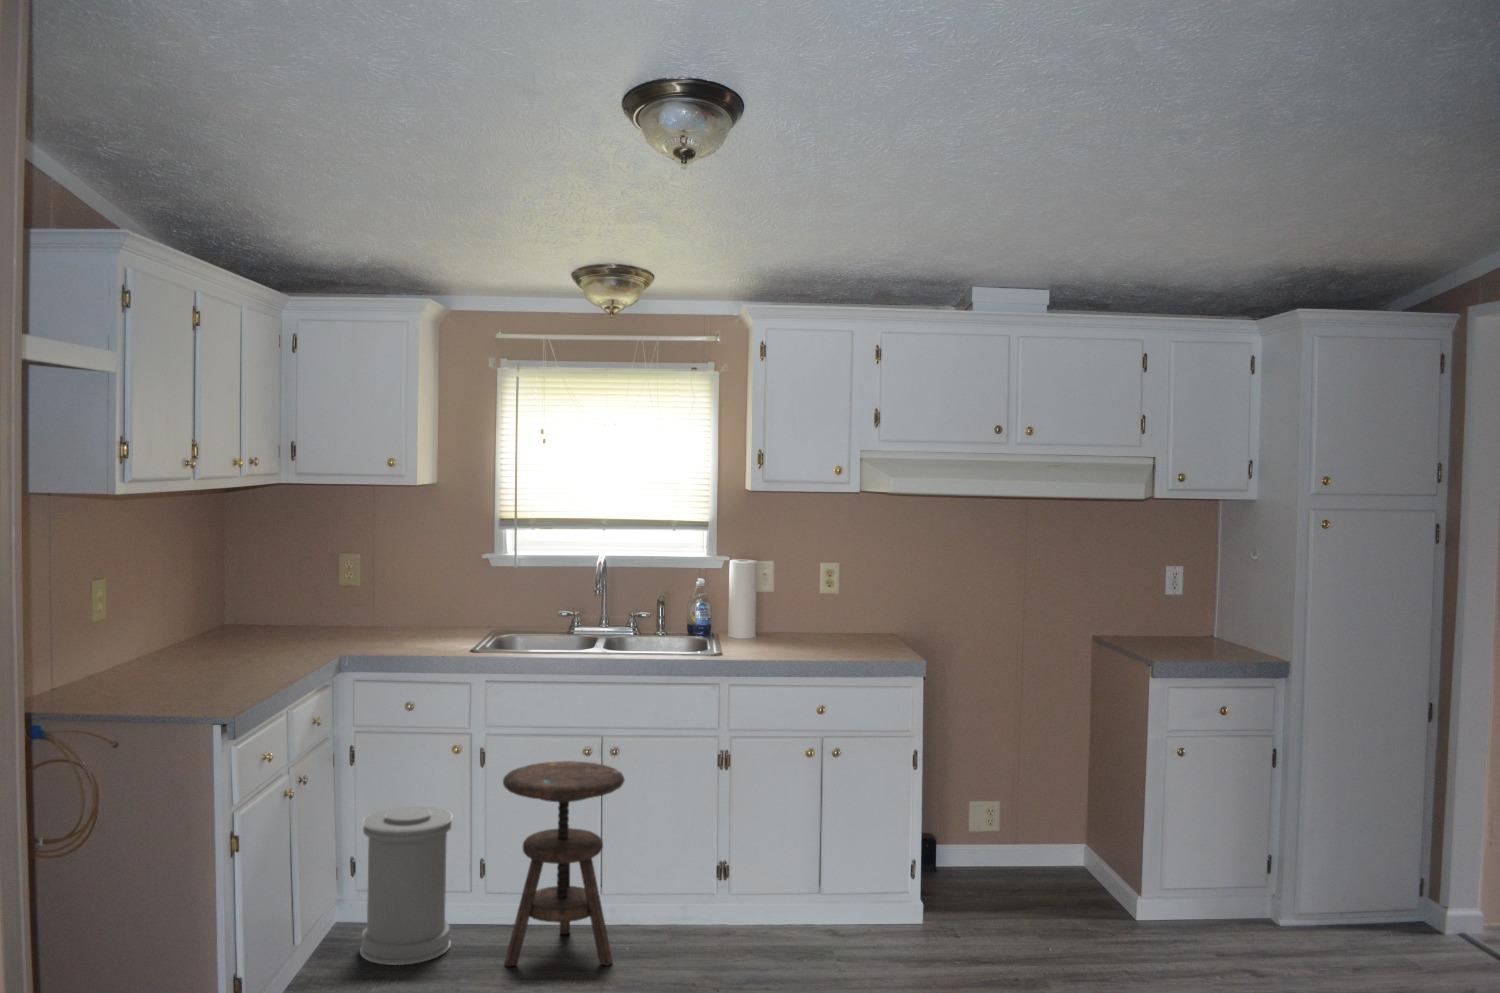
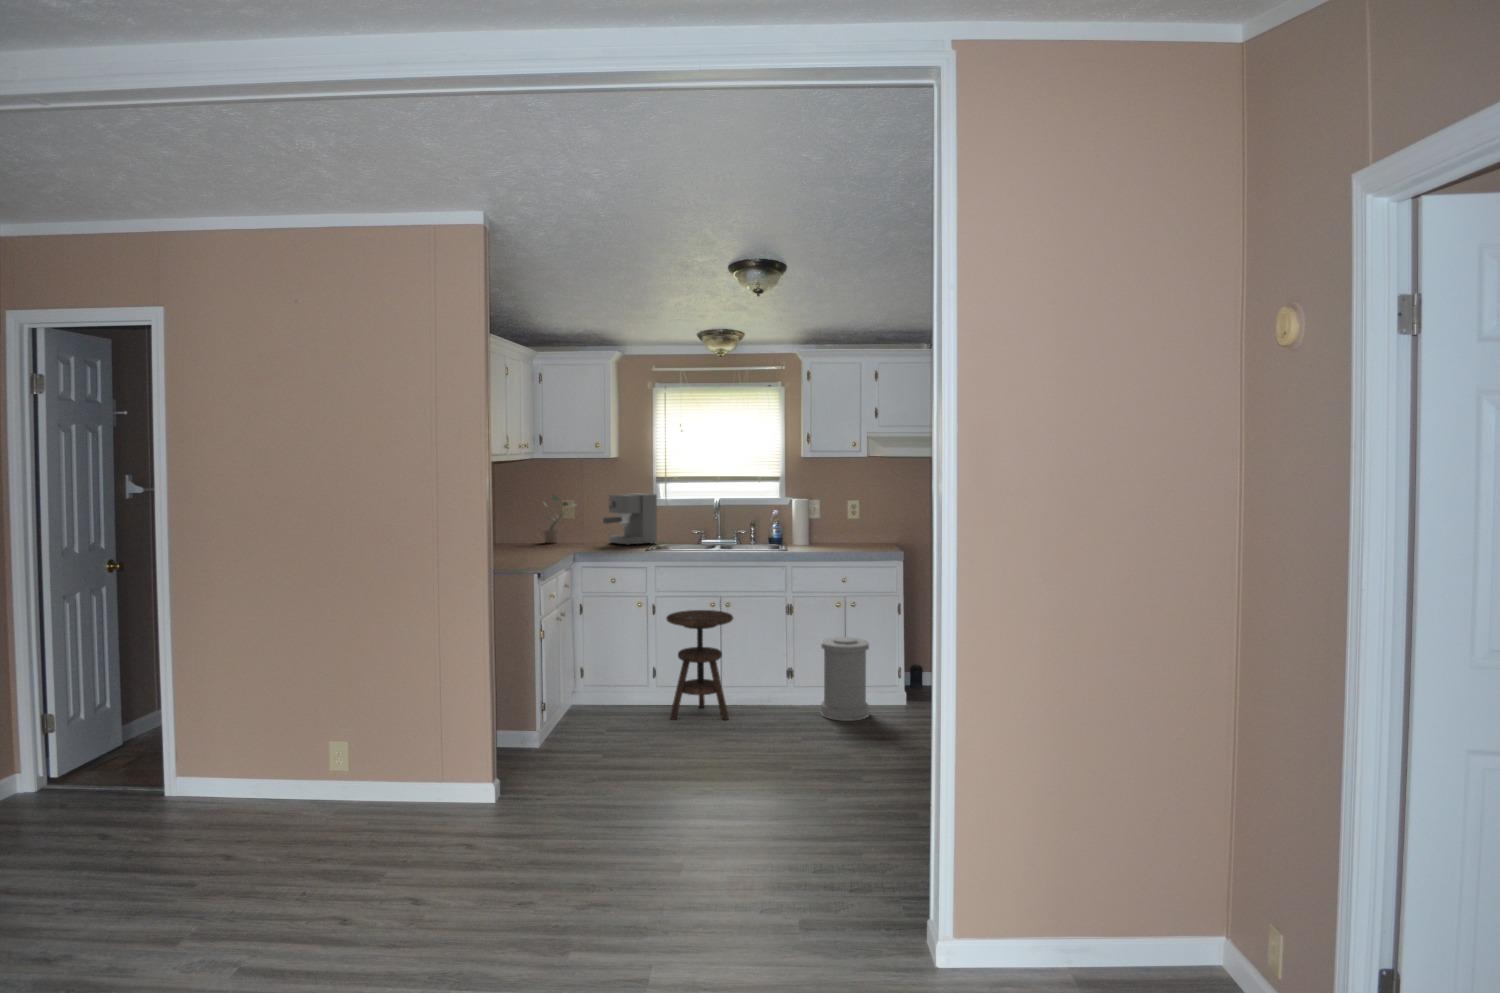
potted plant: none [275,542,359,630] -> present [543,495,575,543]
coffee maker: none [400,545,497,637] -> present [603,494,657,545]
trash can: present [360,807,453,965] -> present [821,637,869,721]

